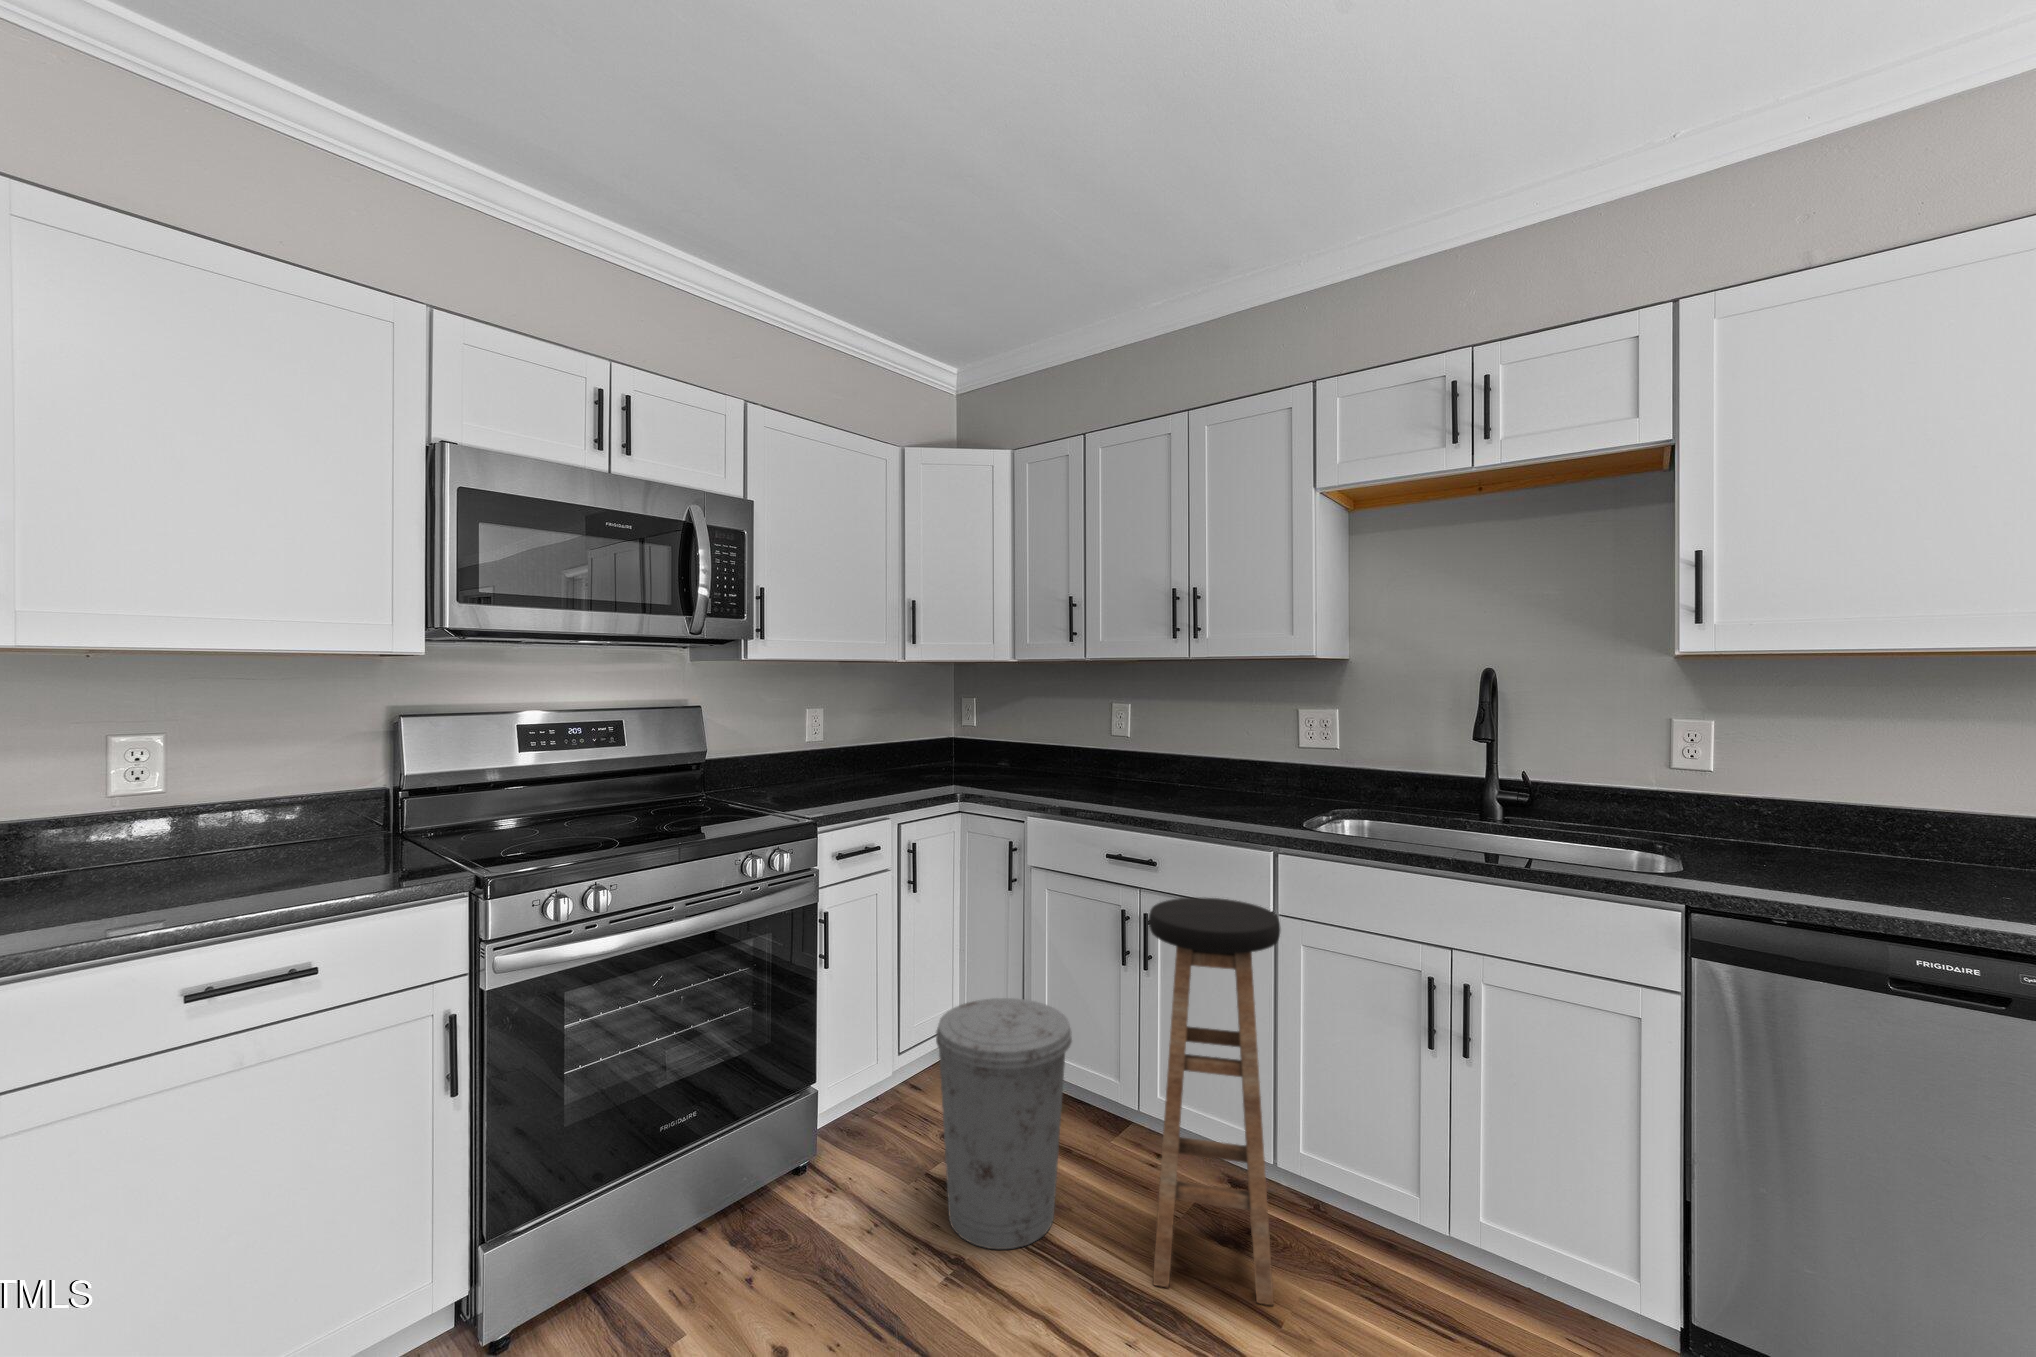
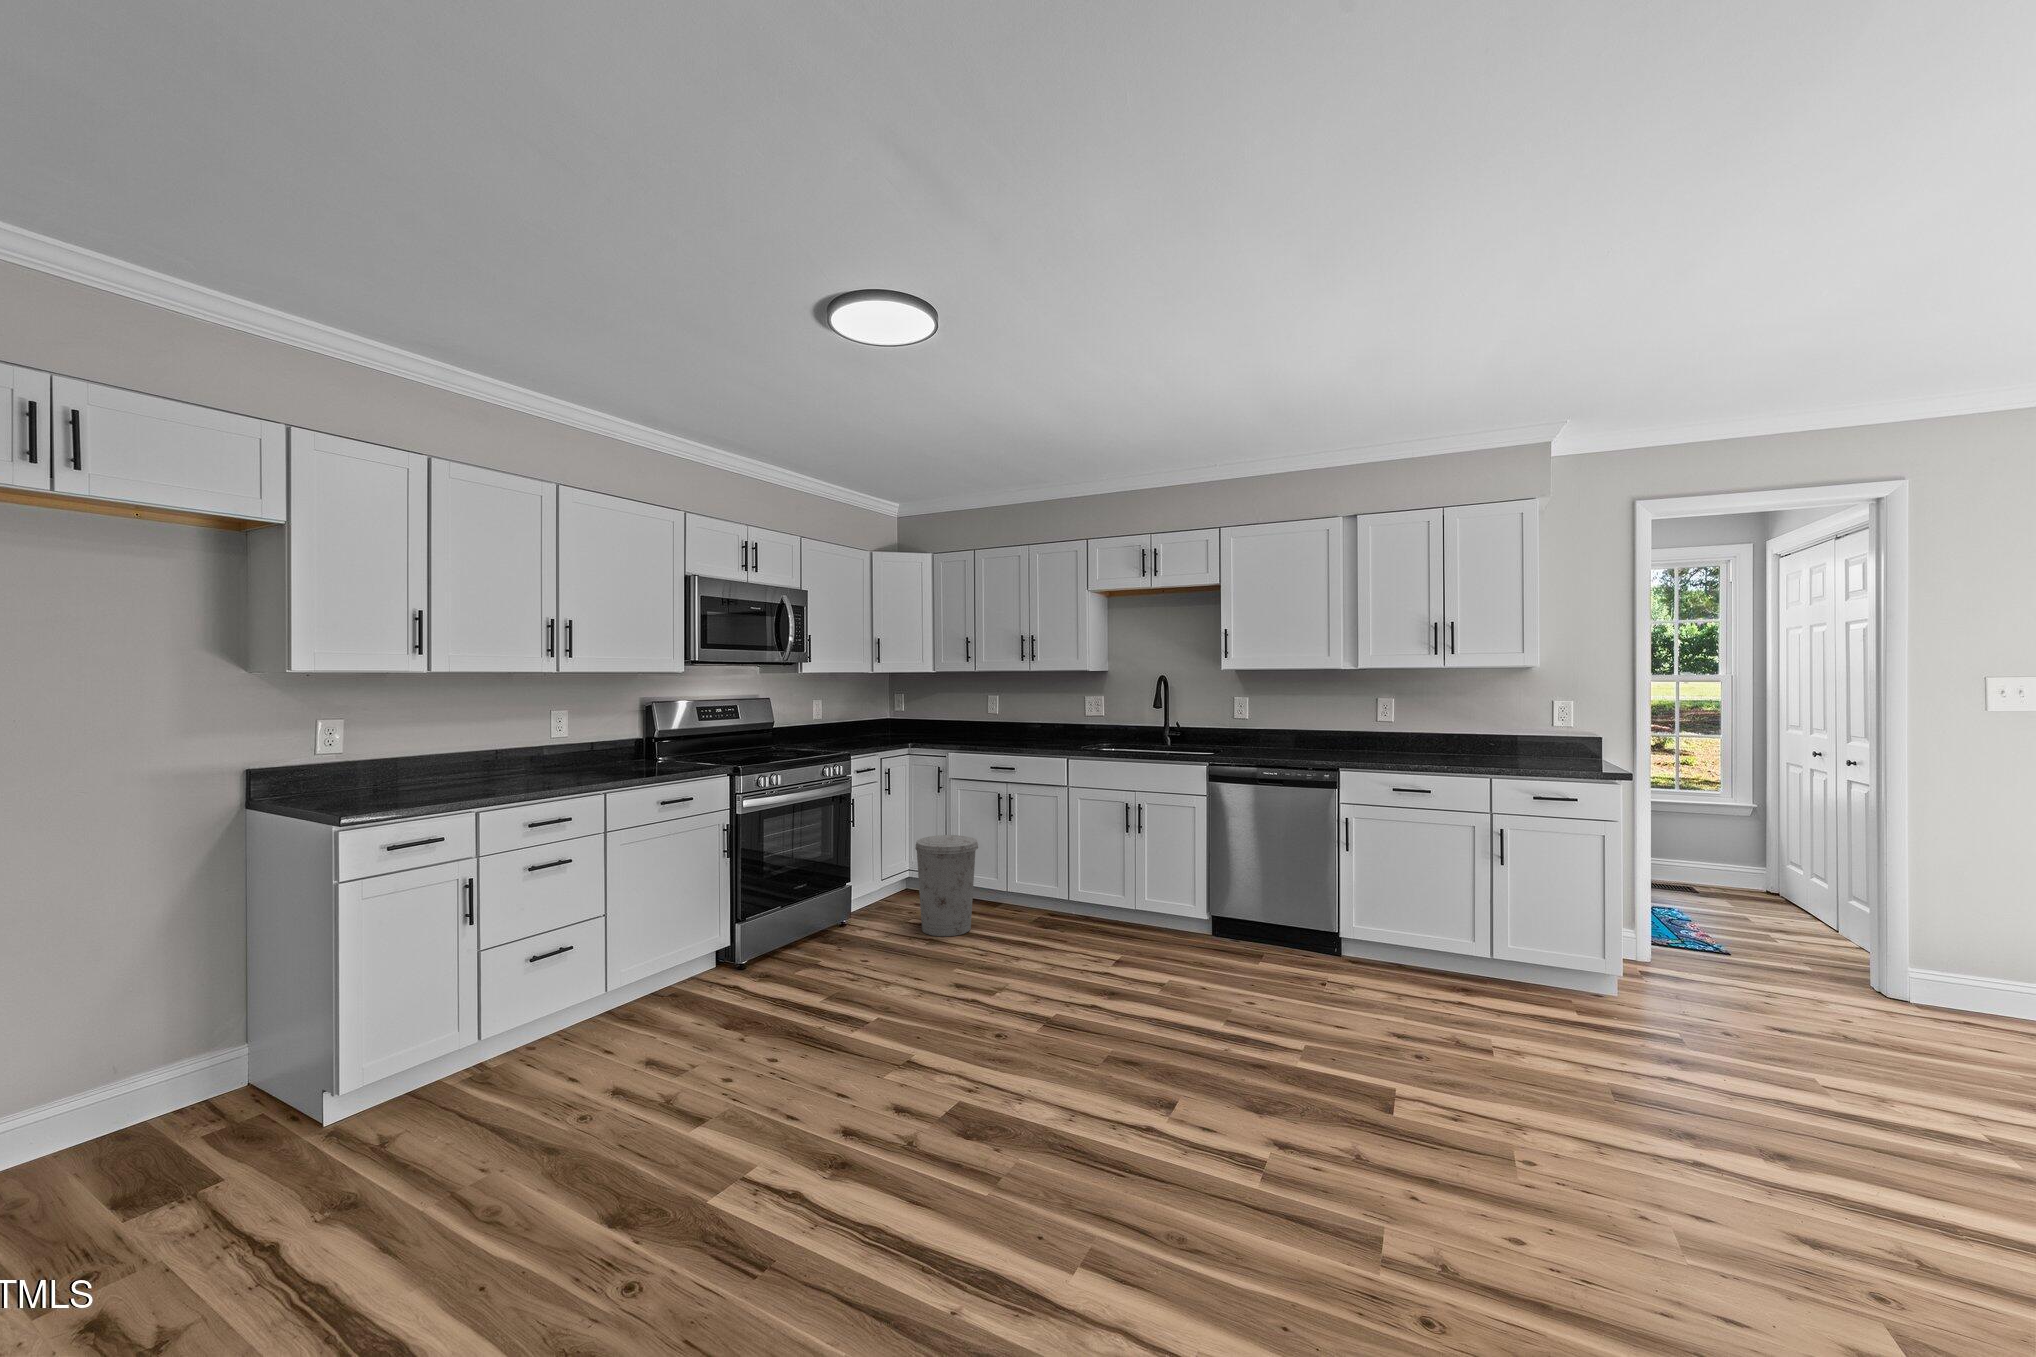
bar stool: present [1149,898,1280,1305] -> none [1013,780,1068,939]

